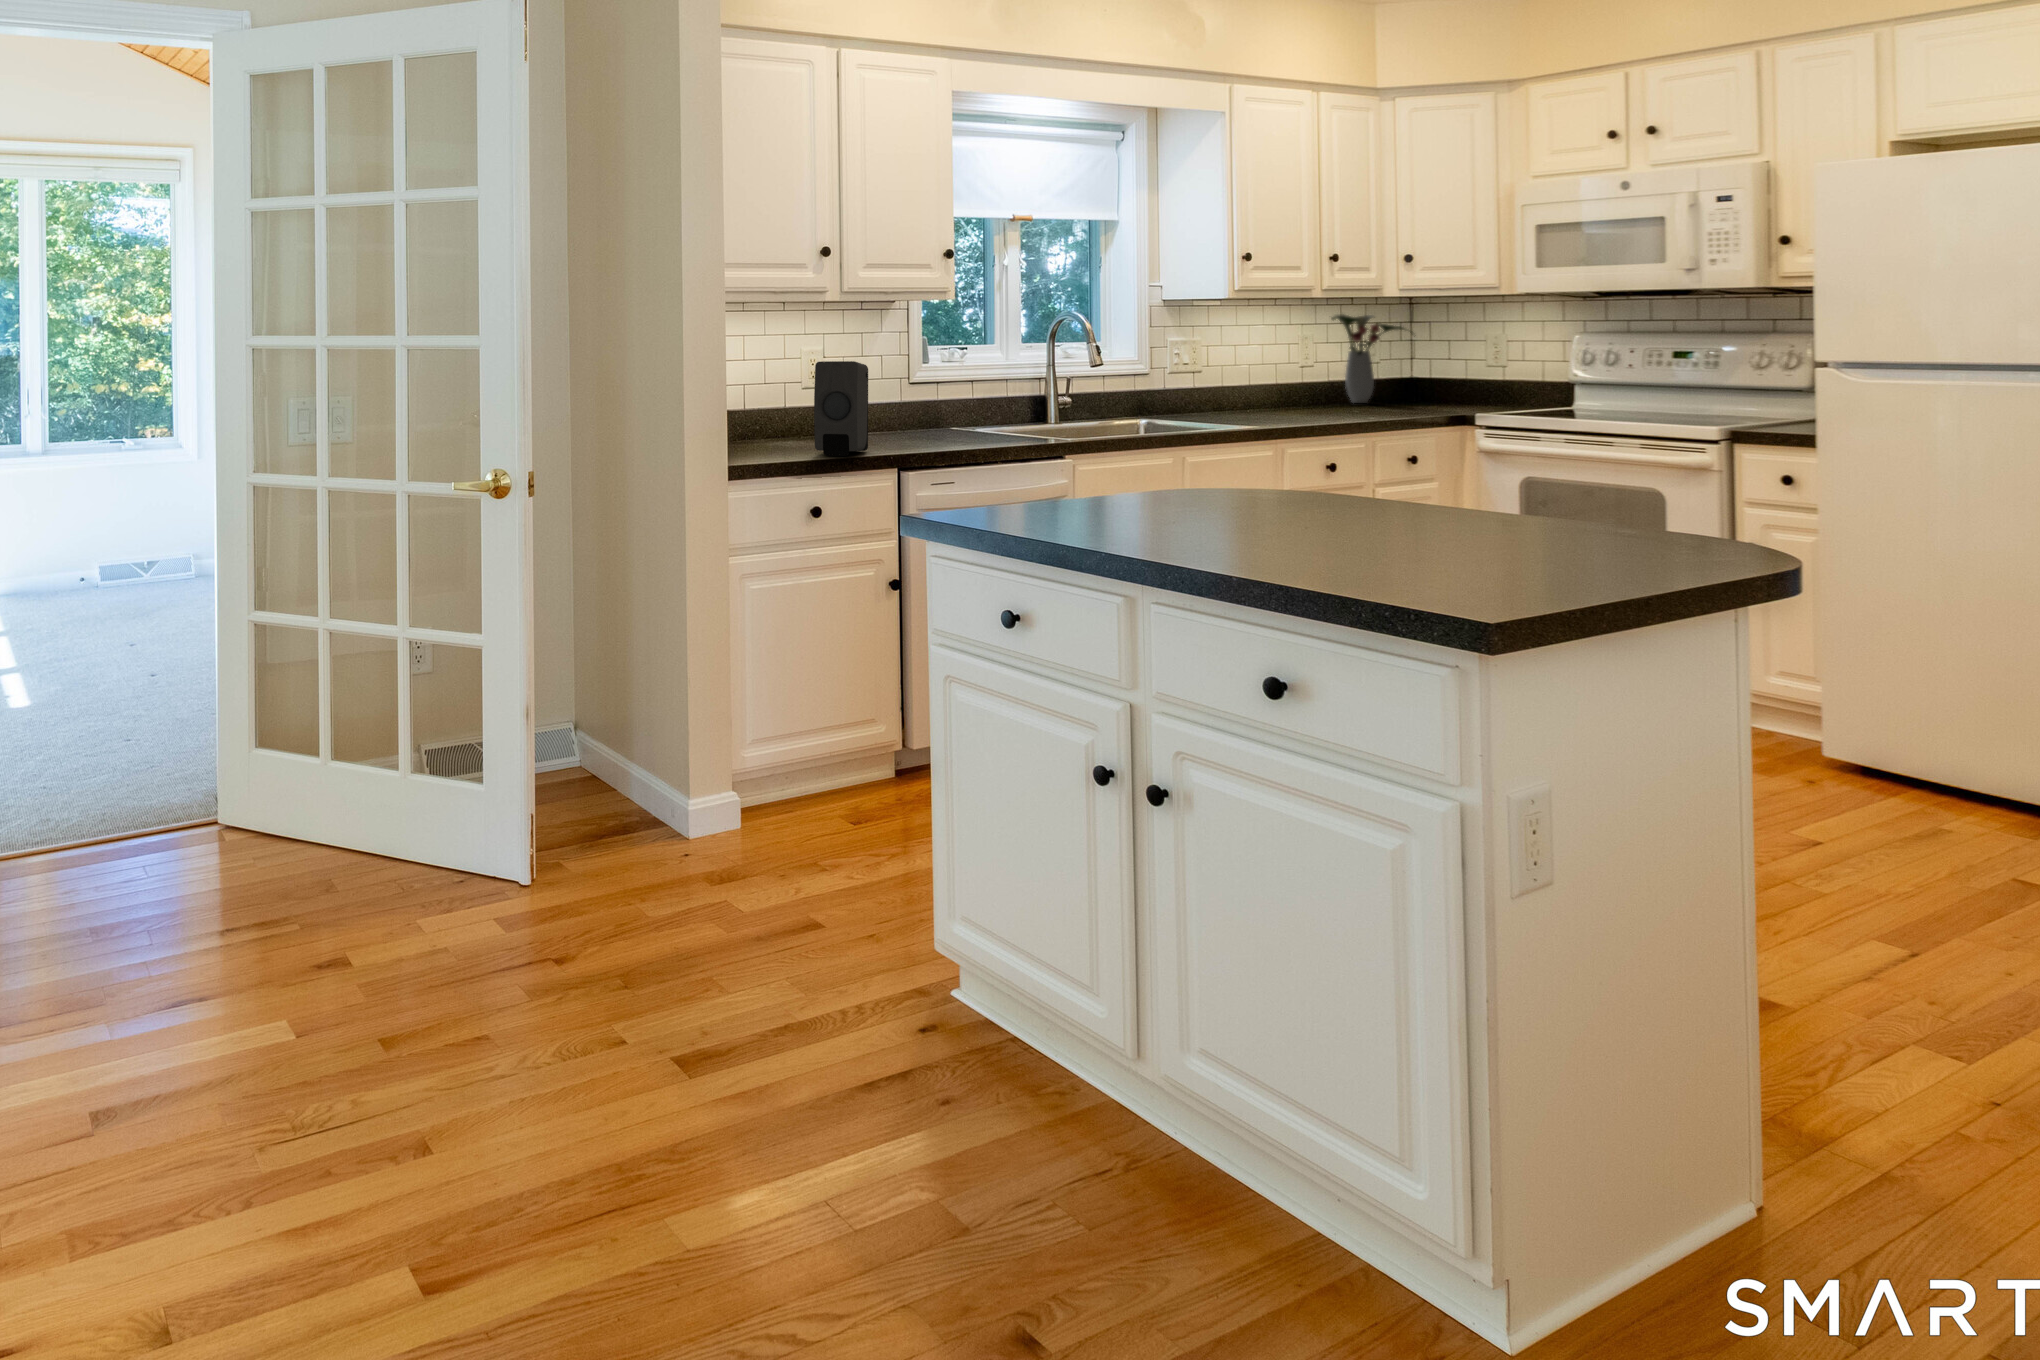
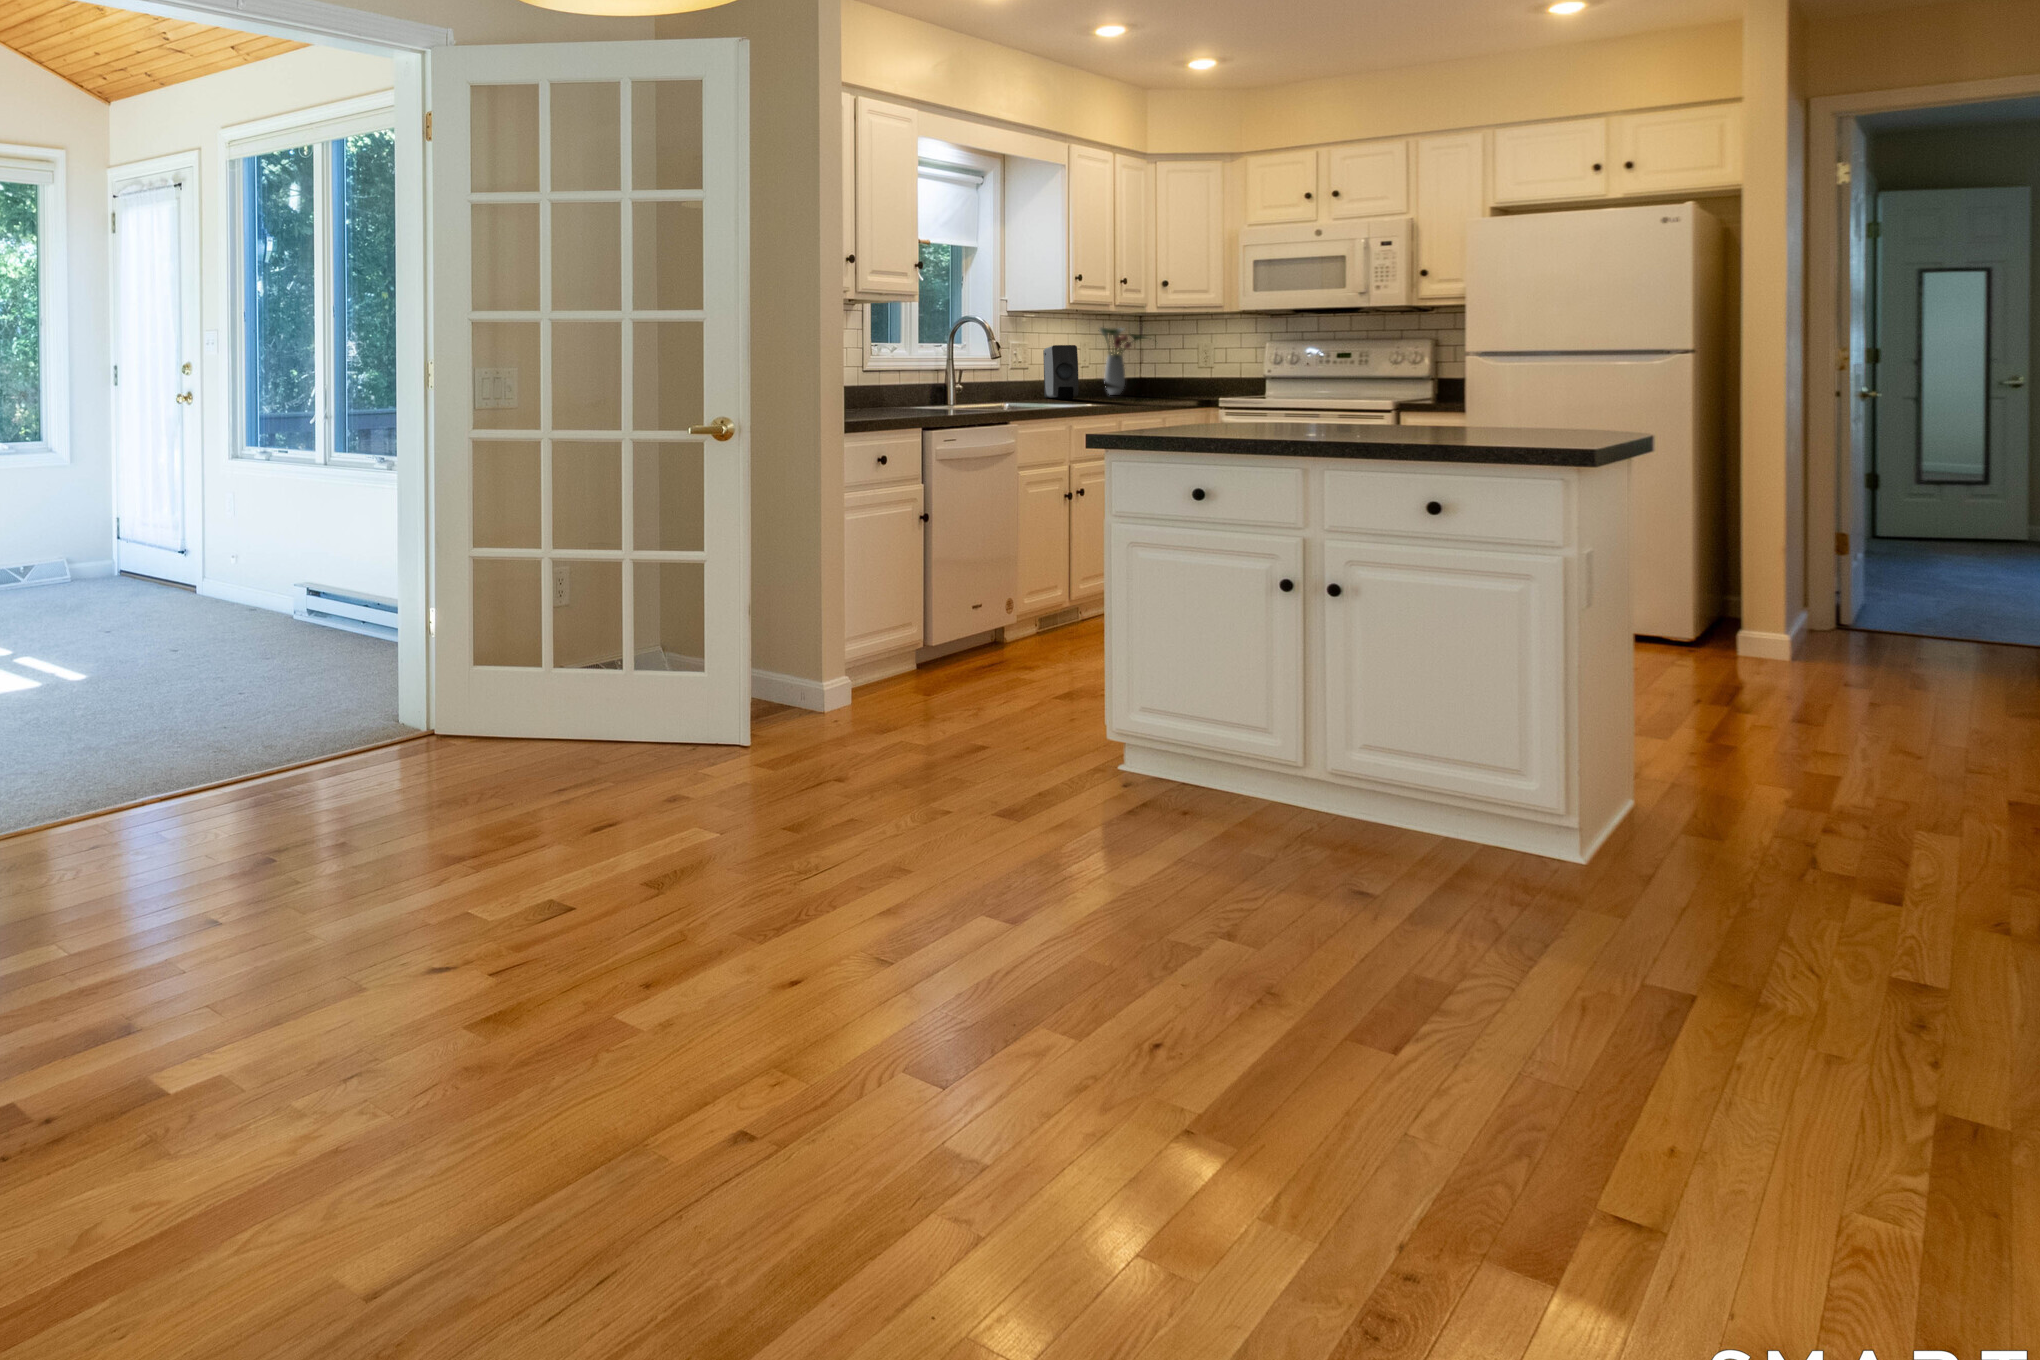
soap dispenser: present [814,361,868,456] -> present [1043,345,1078,399]

